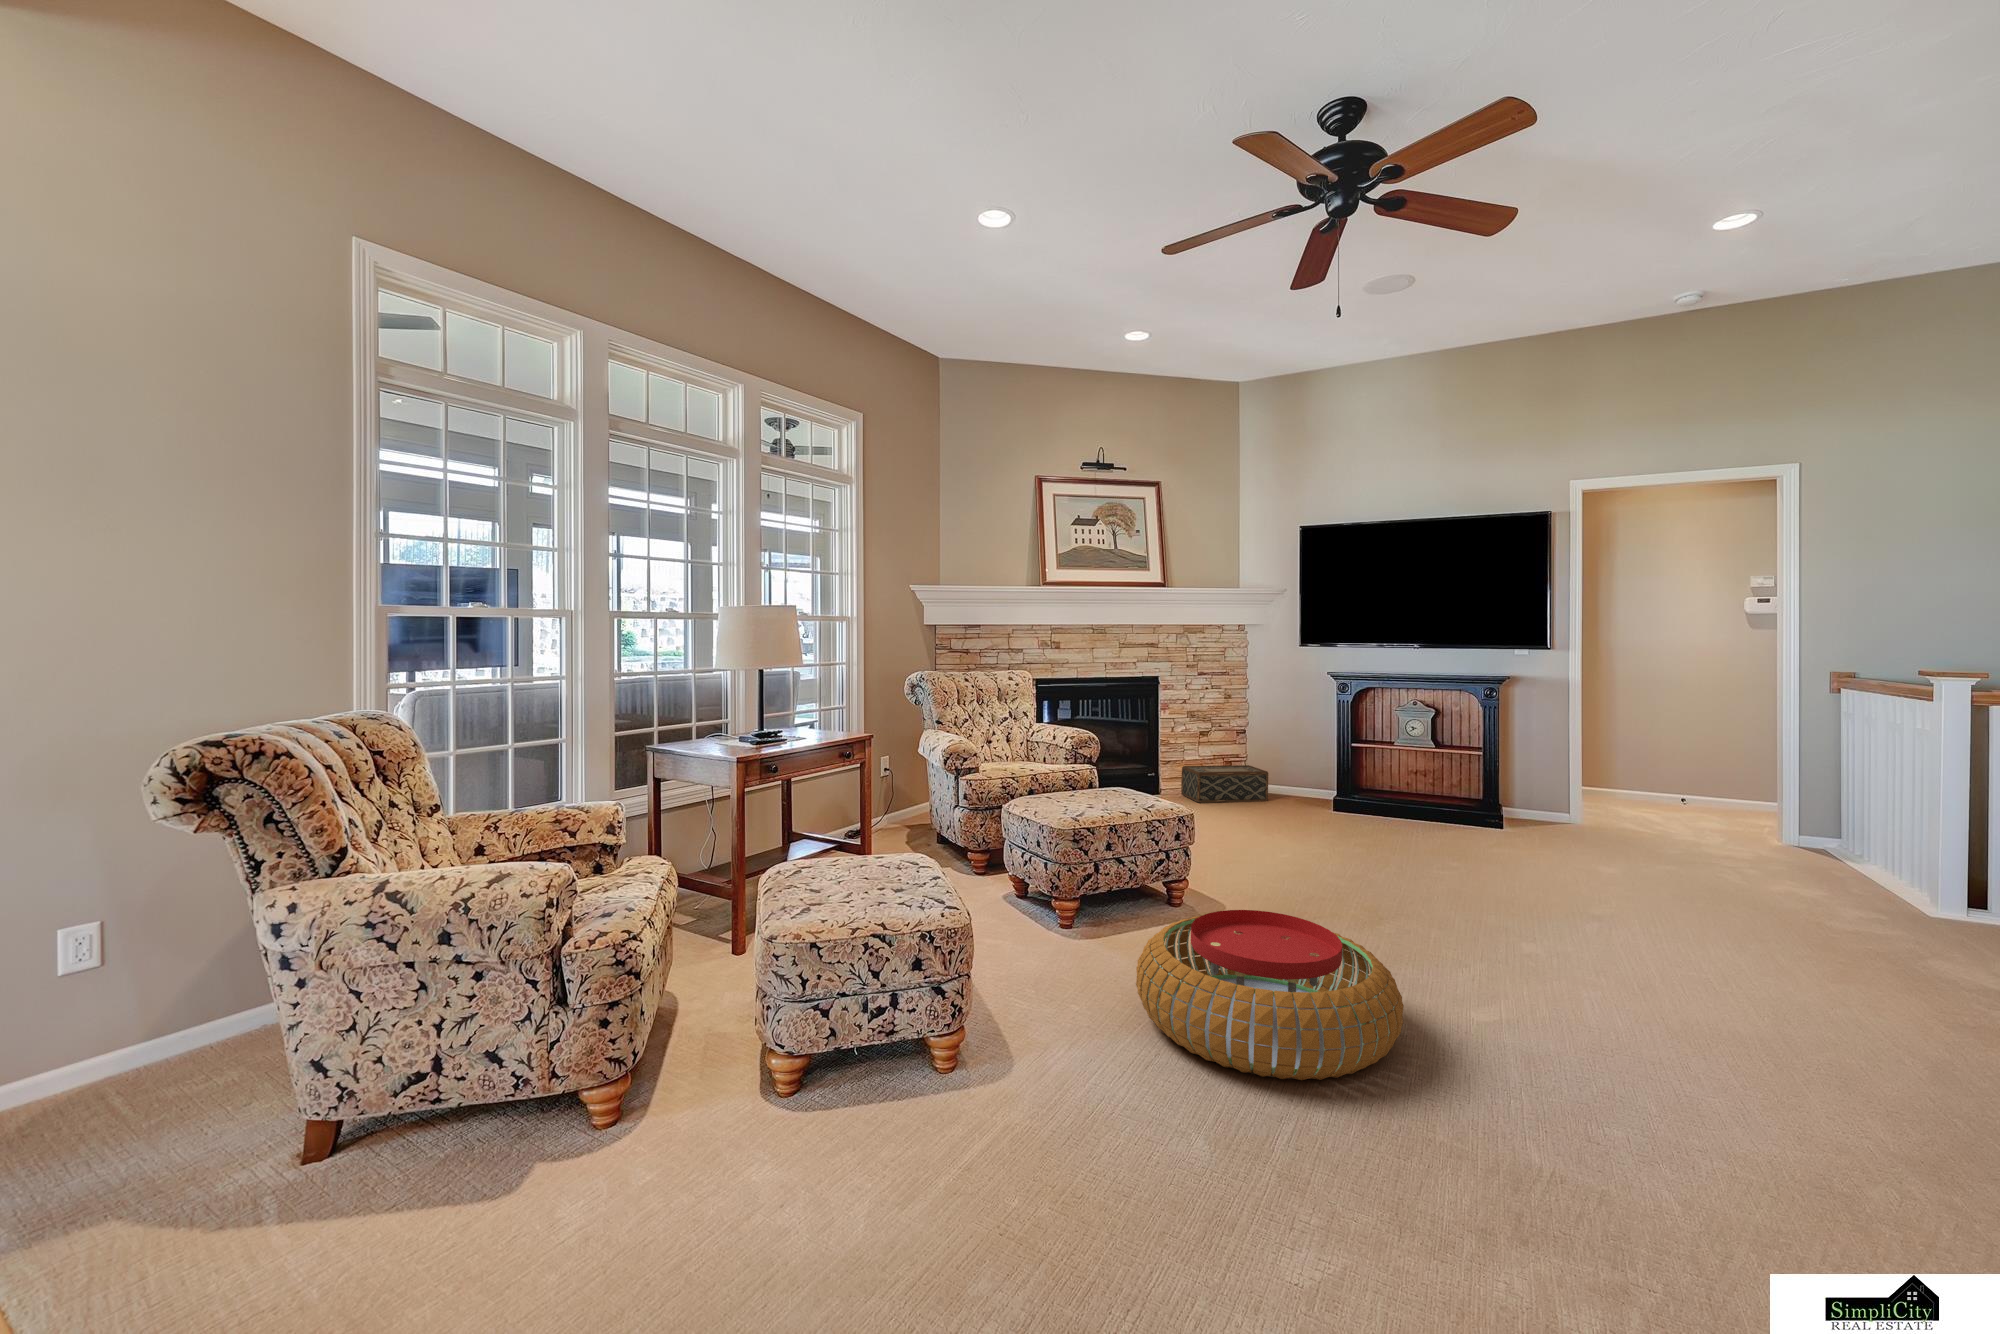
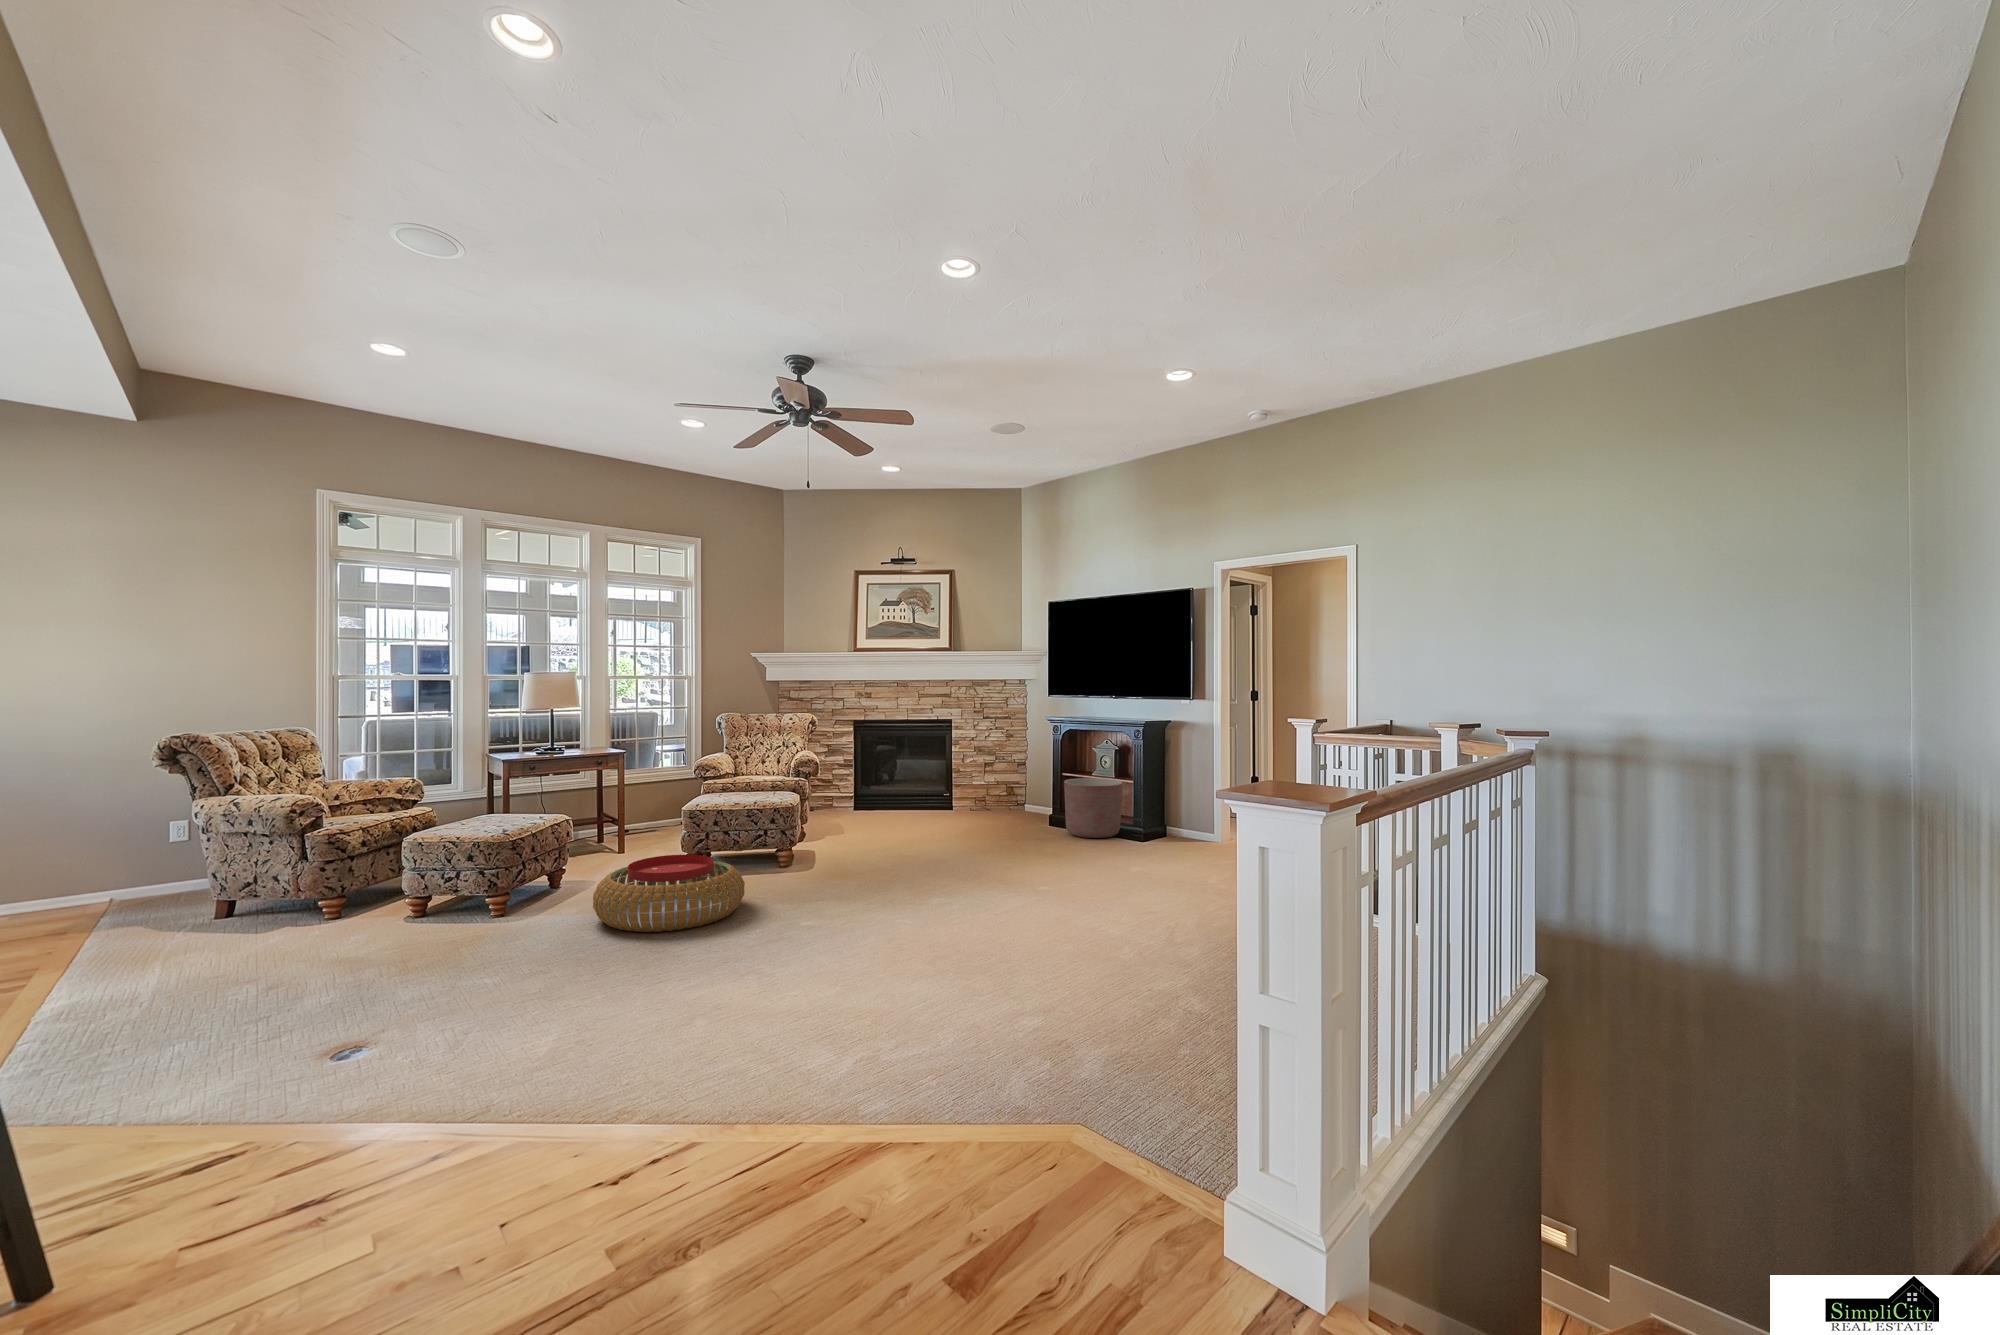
planter: none [1363,747,1444,822] -> present [1064,778,1123,838]
woven basket: present [1181,765,1268,803] -> none [964,791,1025,821]

